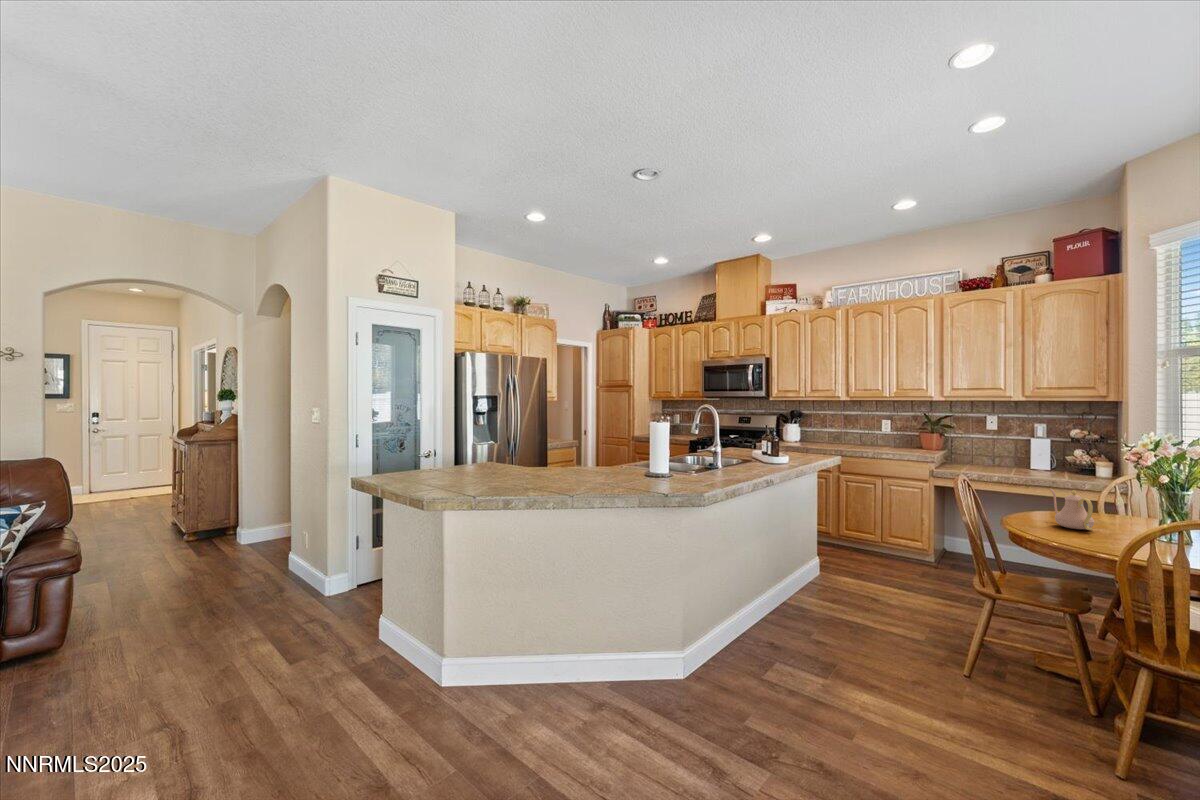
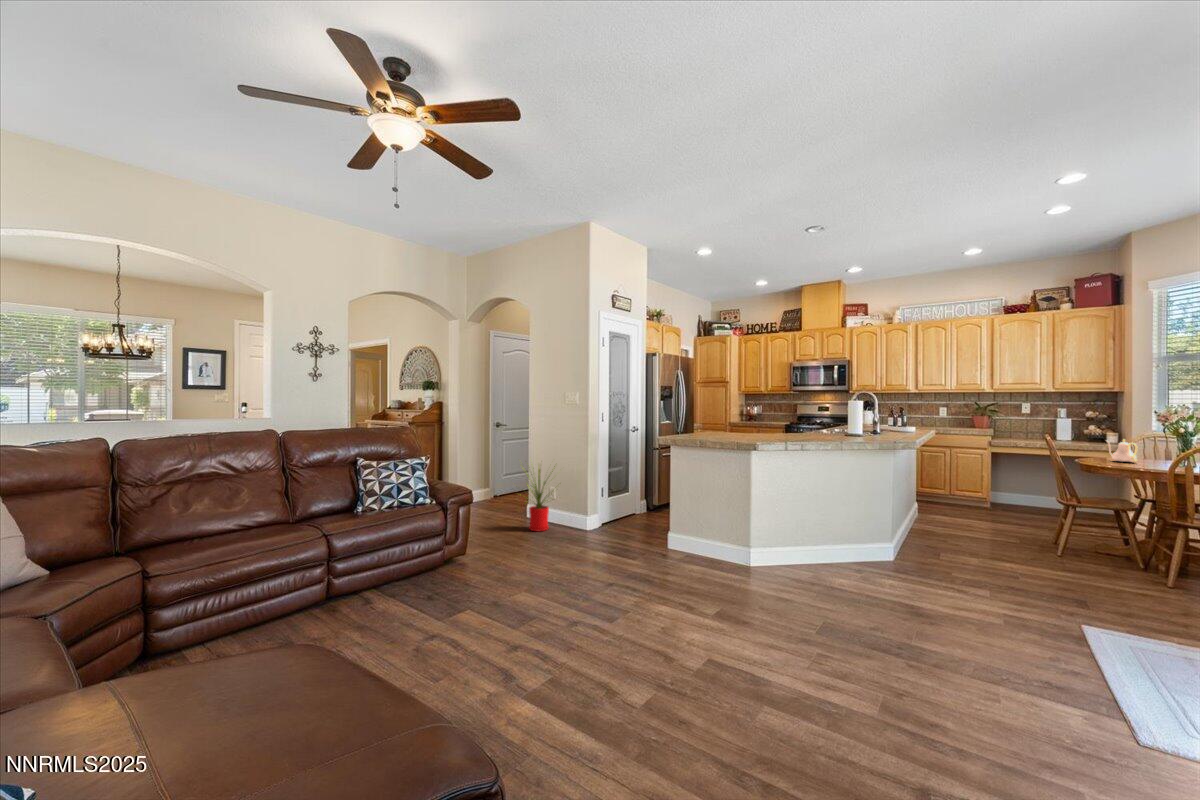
house plant: none [219,493,305,598] -> present [529,466,555,531]

